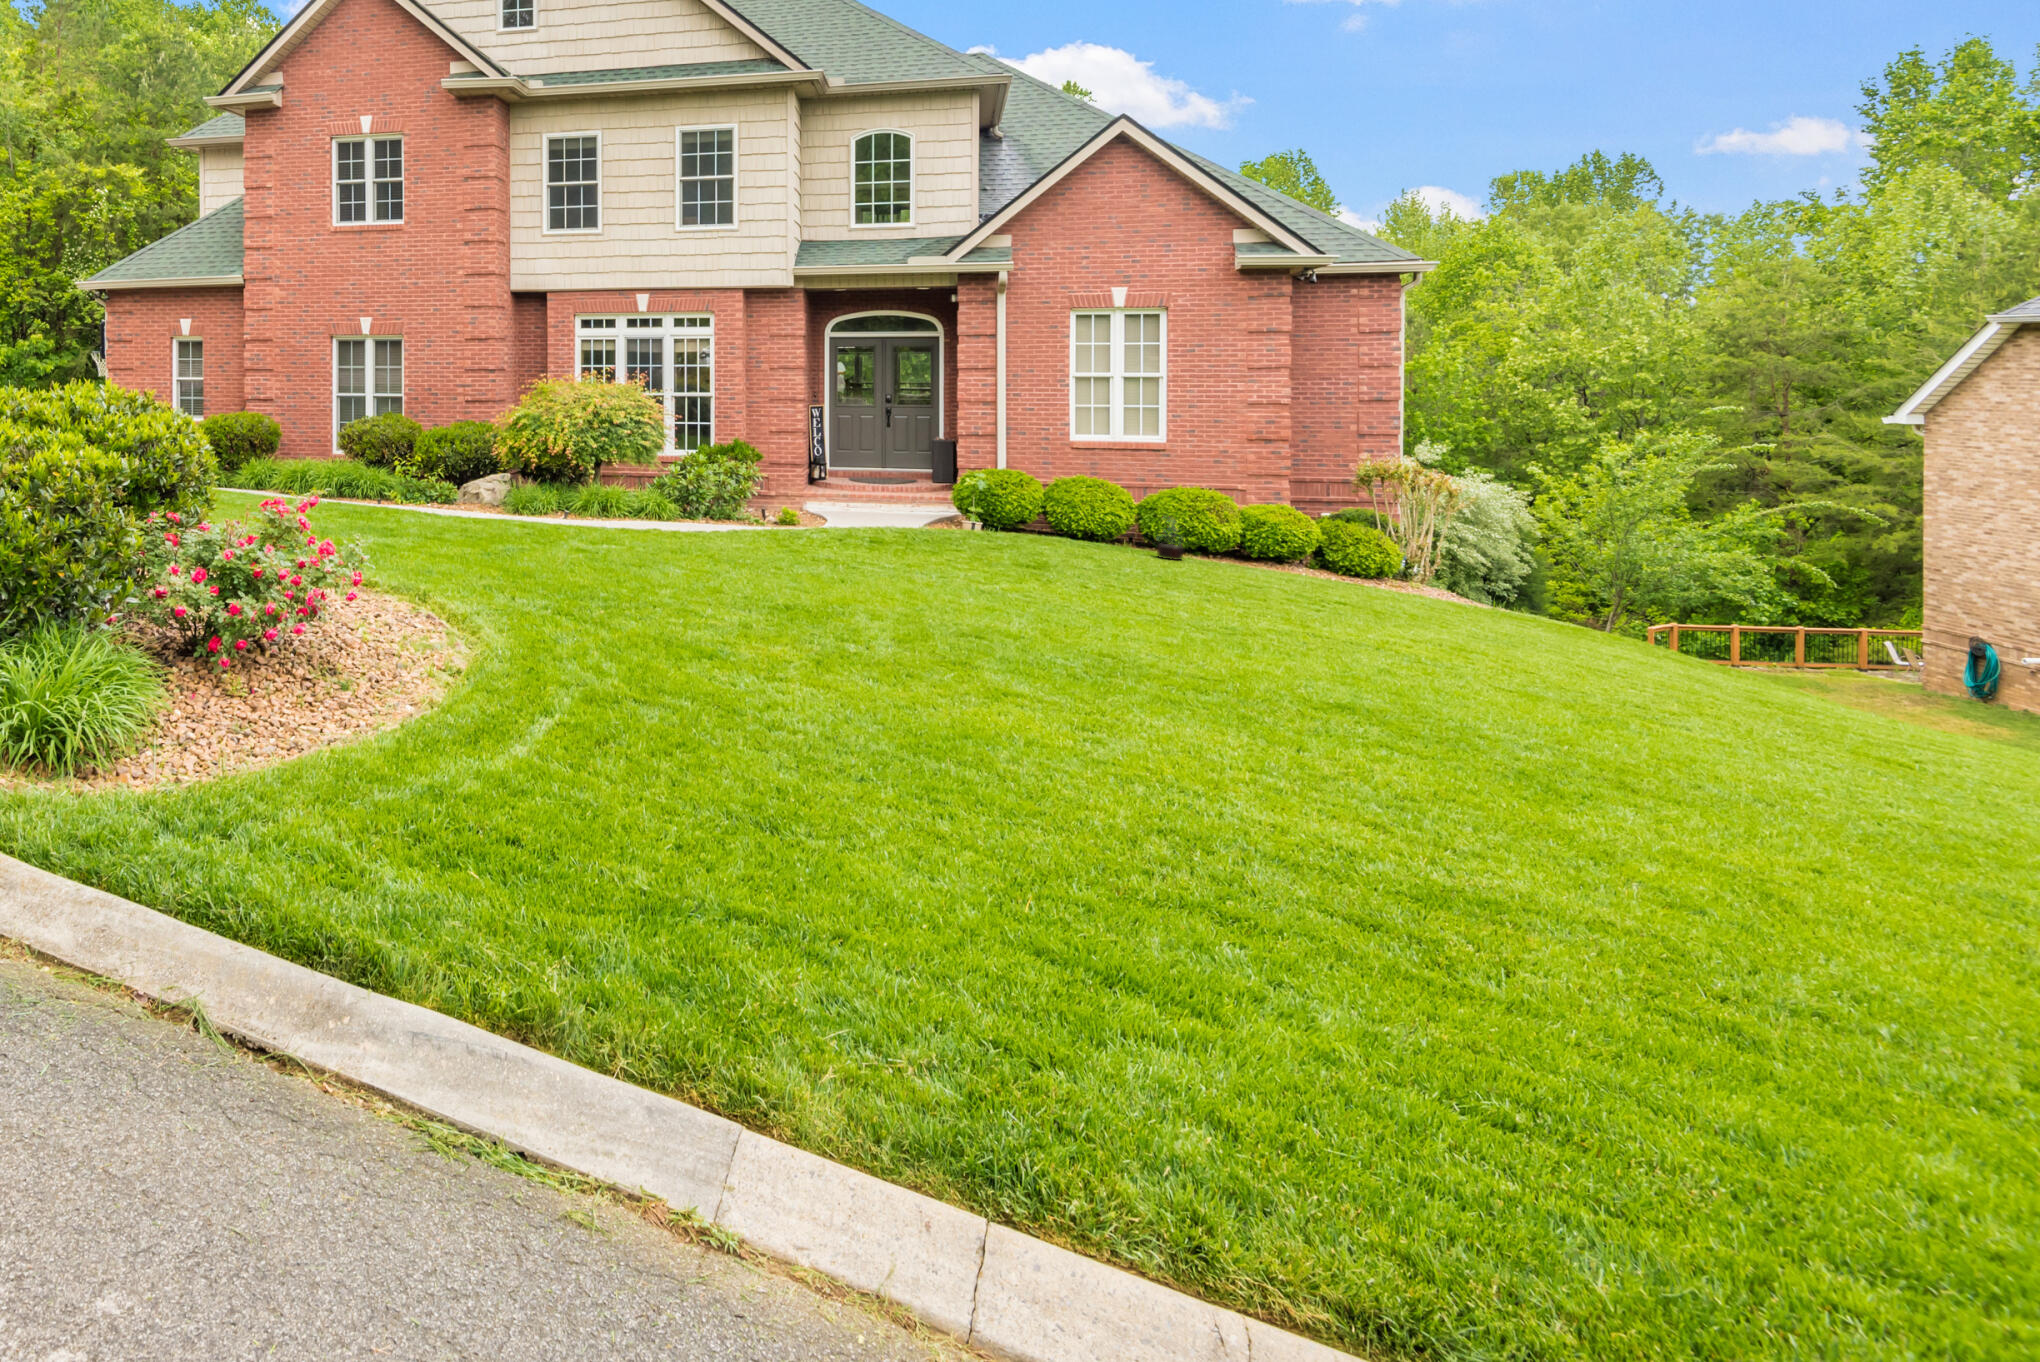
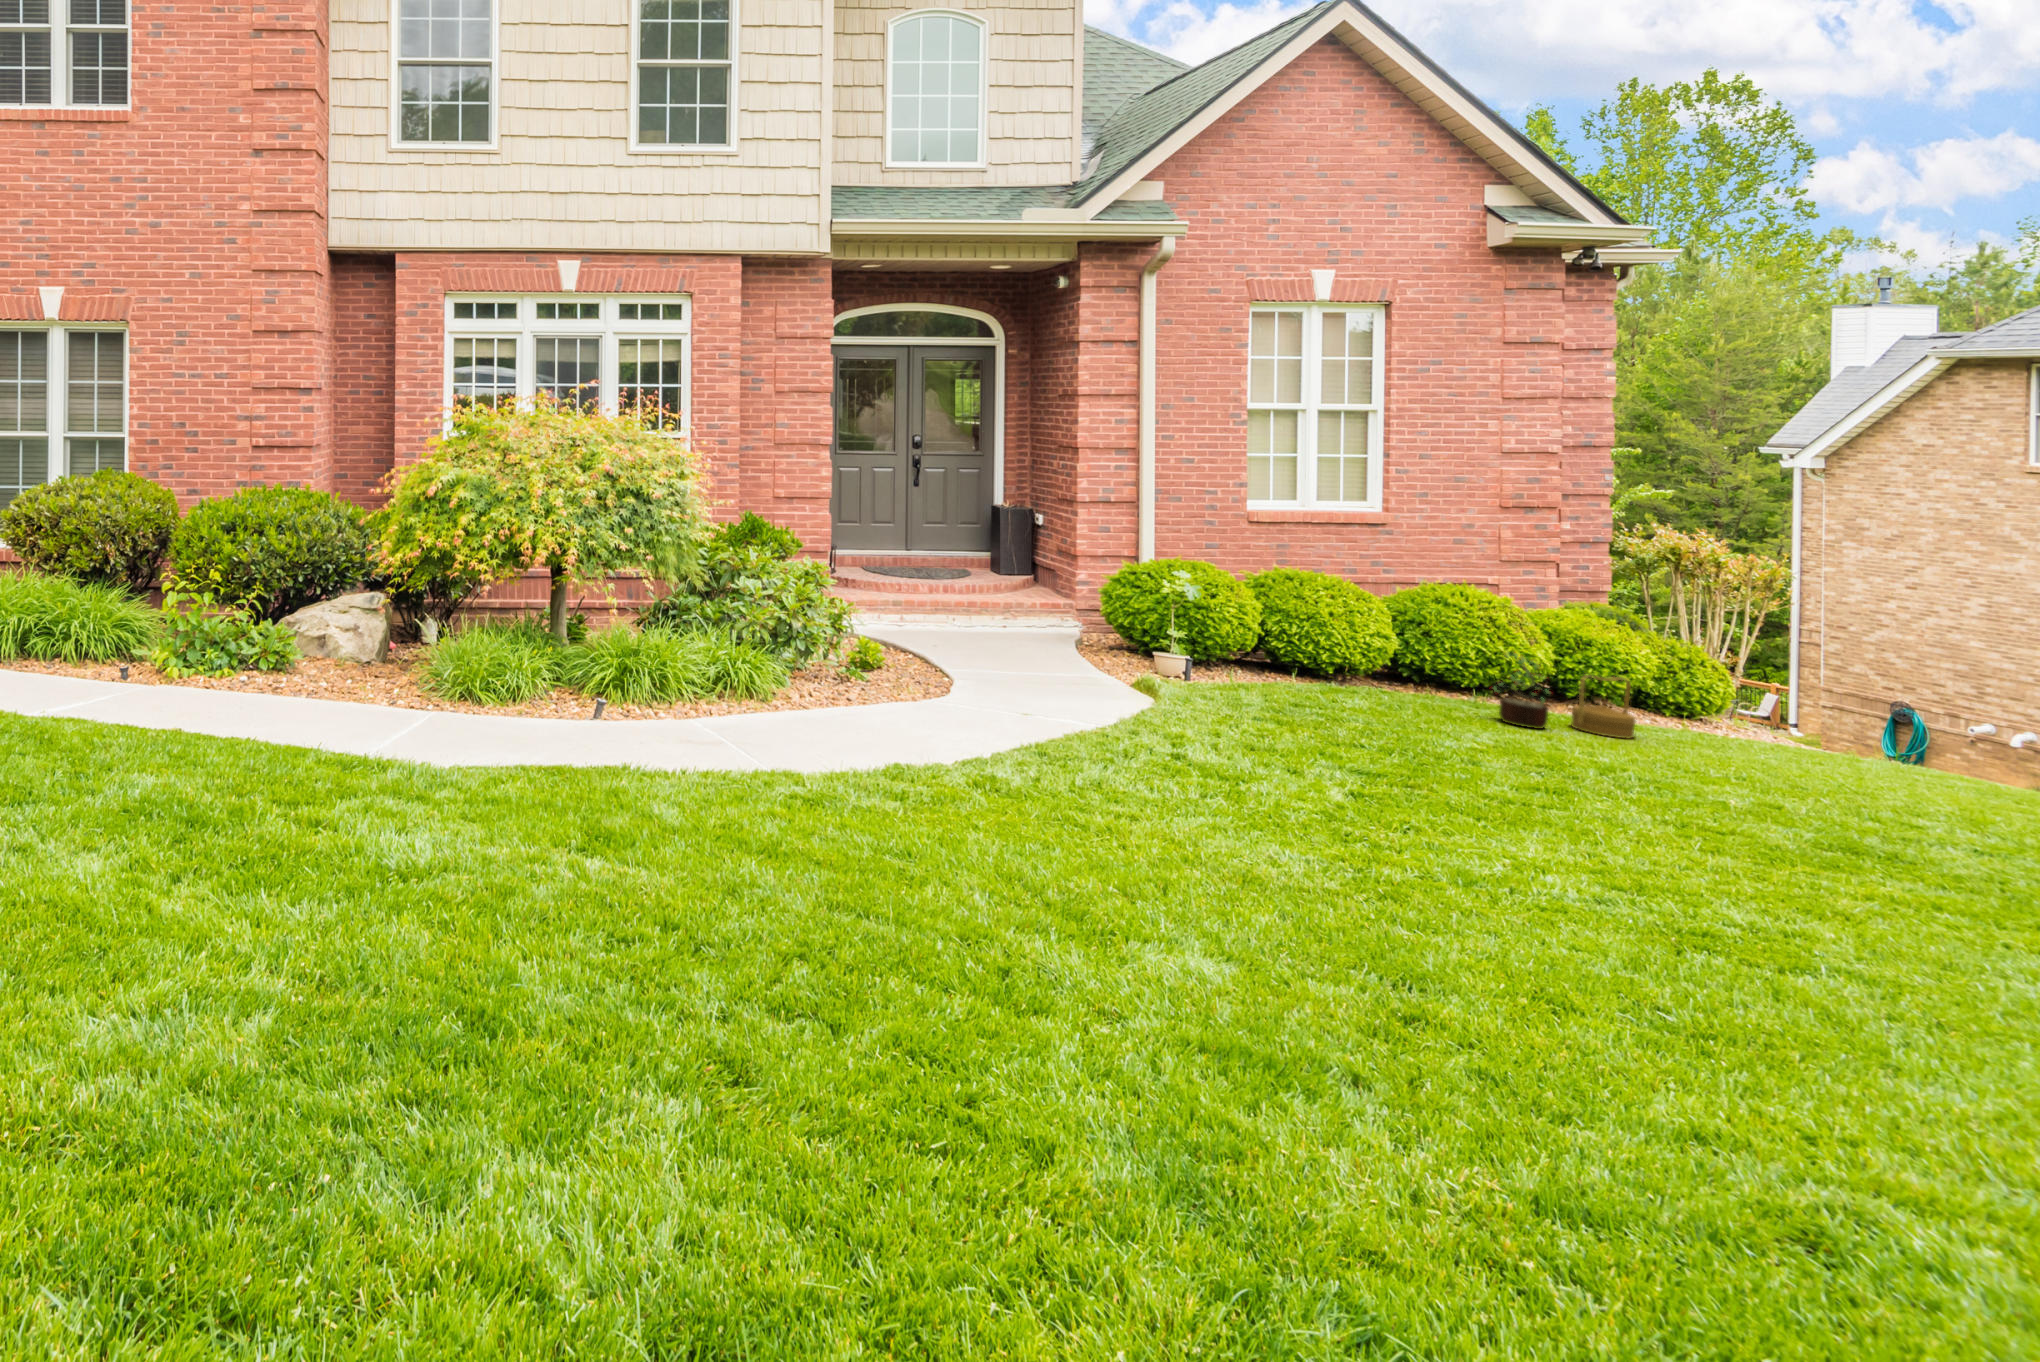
woven basket: none [1205,530,1242,567] -> present [1571,676,1636,739]

